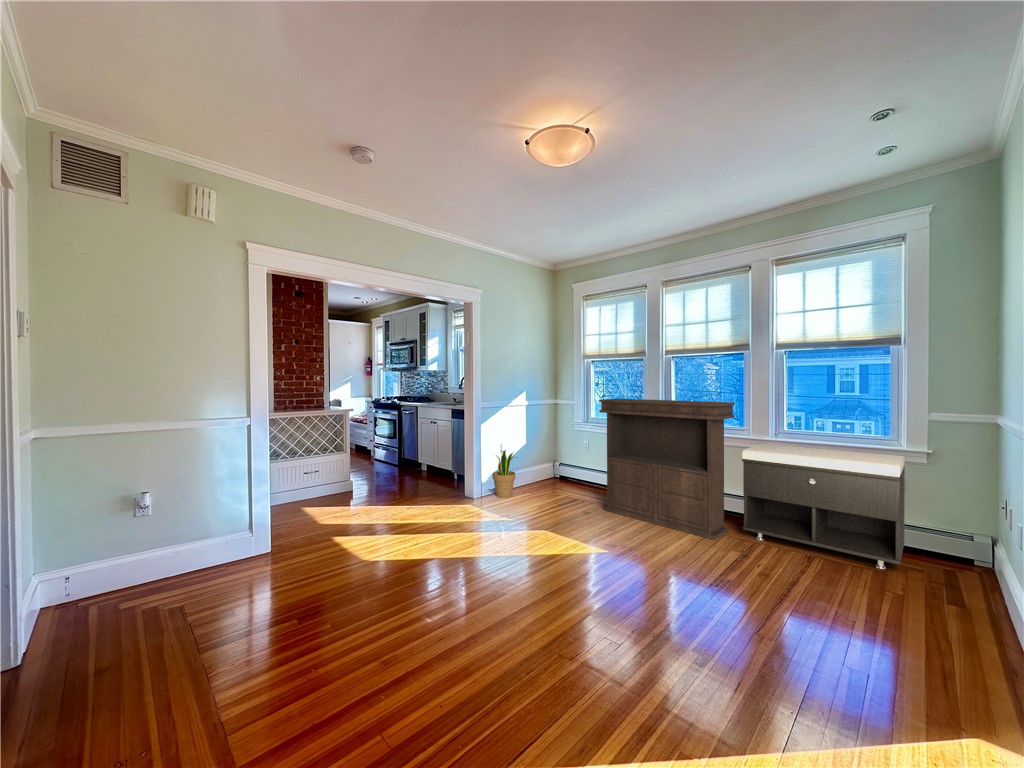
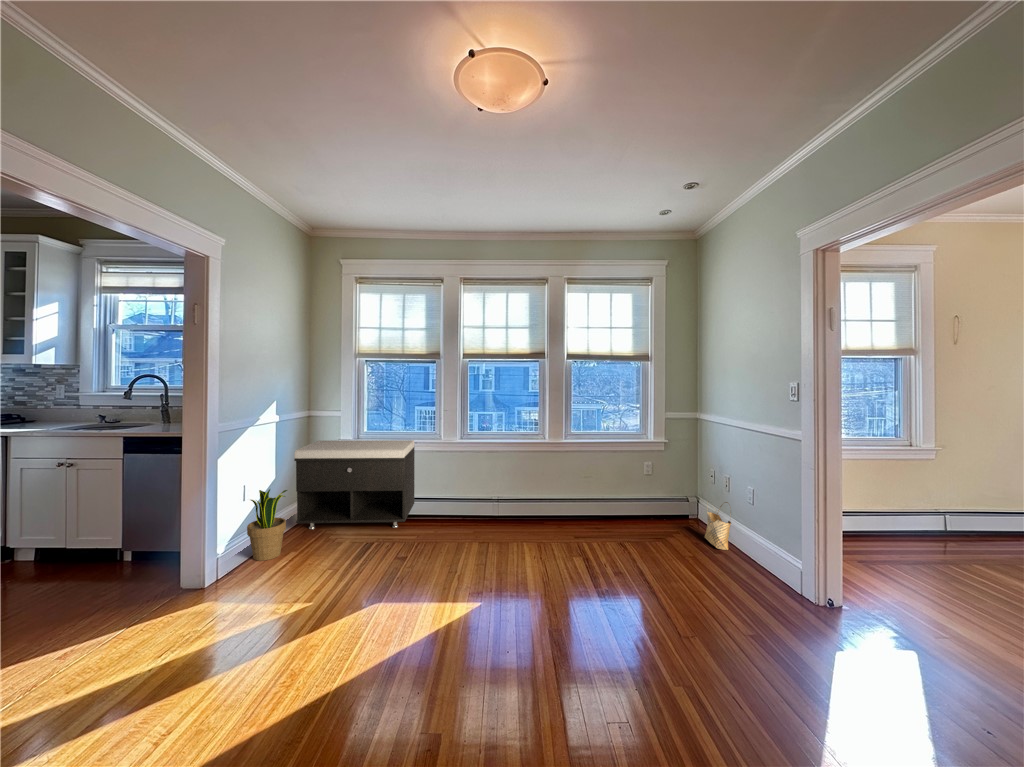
console table: present [599,399,735,540] -> none [415,407,553,543]
storage bench: present [742,443,905,569] -> present [294,440,415,529]
woven basket: none [958,538,1001,616] -> present [705,502,731,550]

